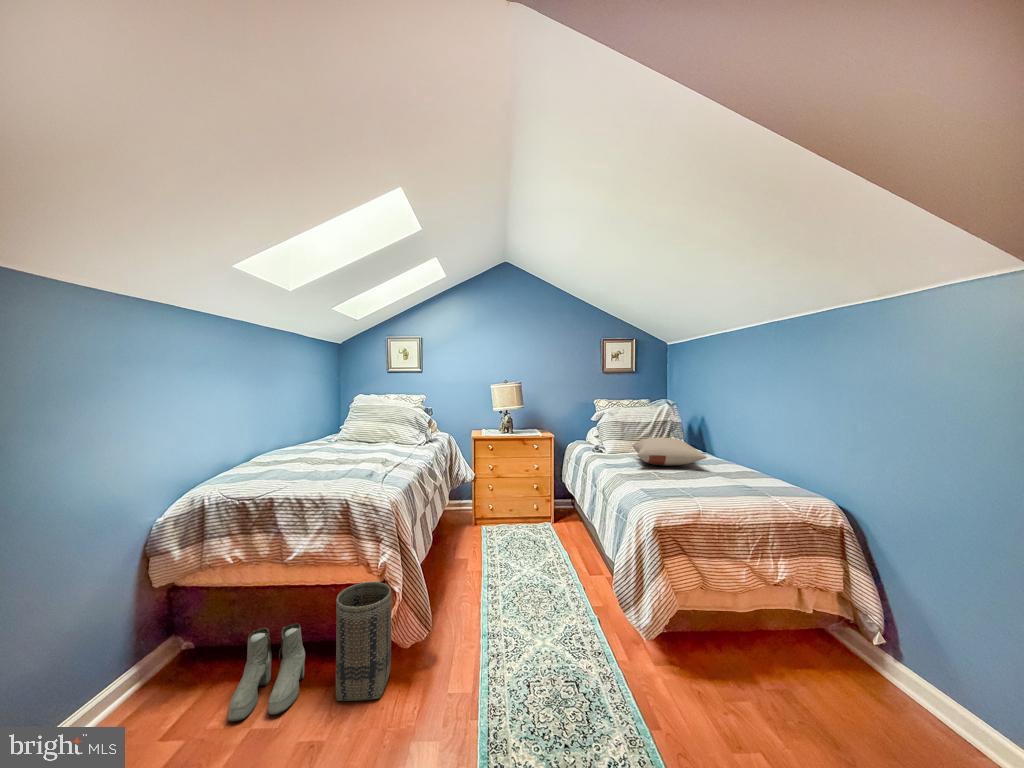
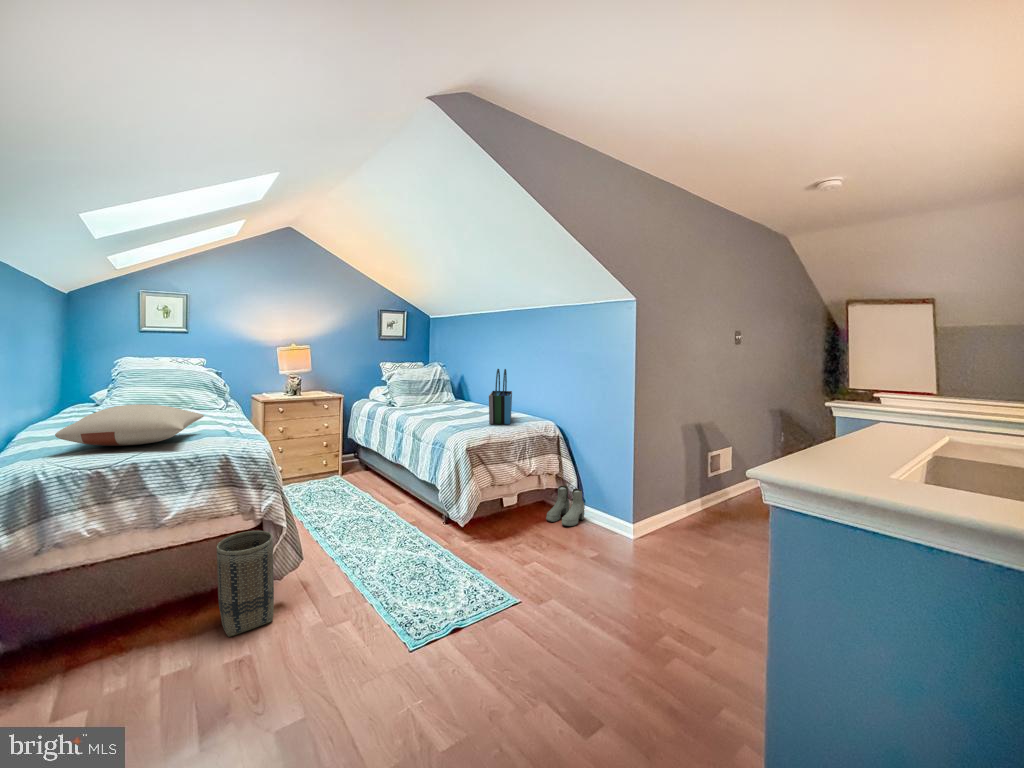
tote bag: none [705,408,755,493] -> present [489,369,512,424]
pillow: present [633,437,707,465] -> present [55,404,204,446]
boots: present [228,623,305,721] -> present [546,486,585,526]

